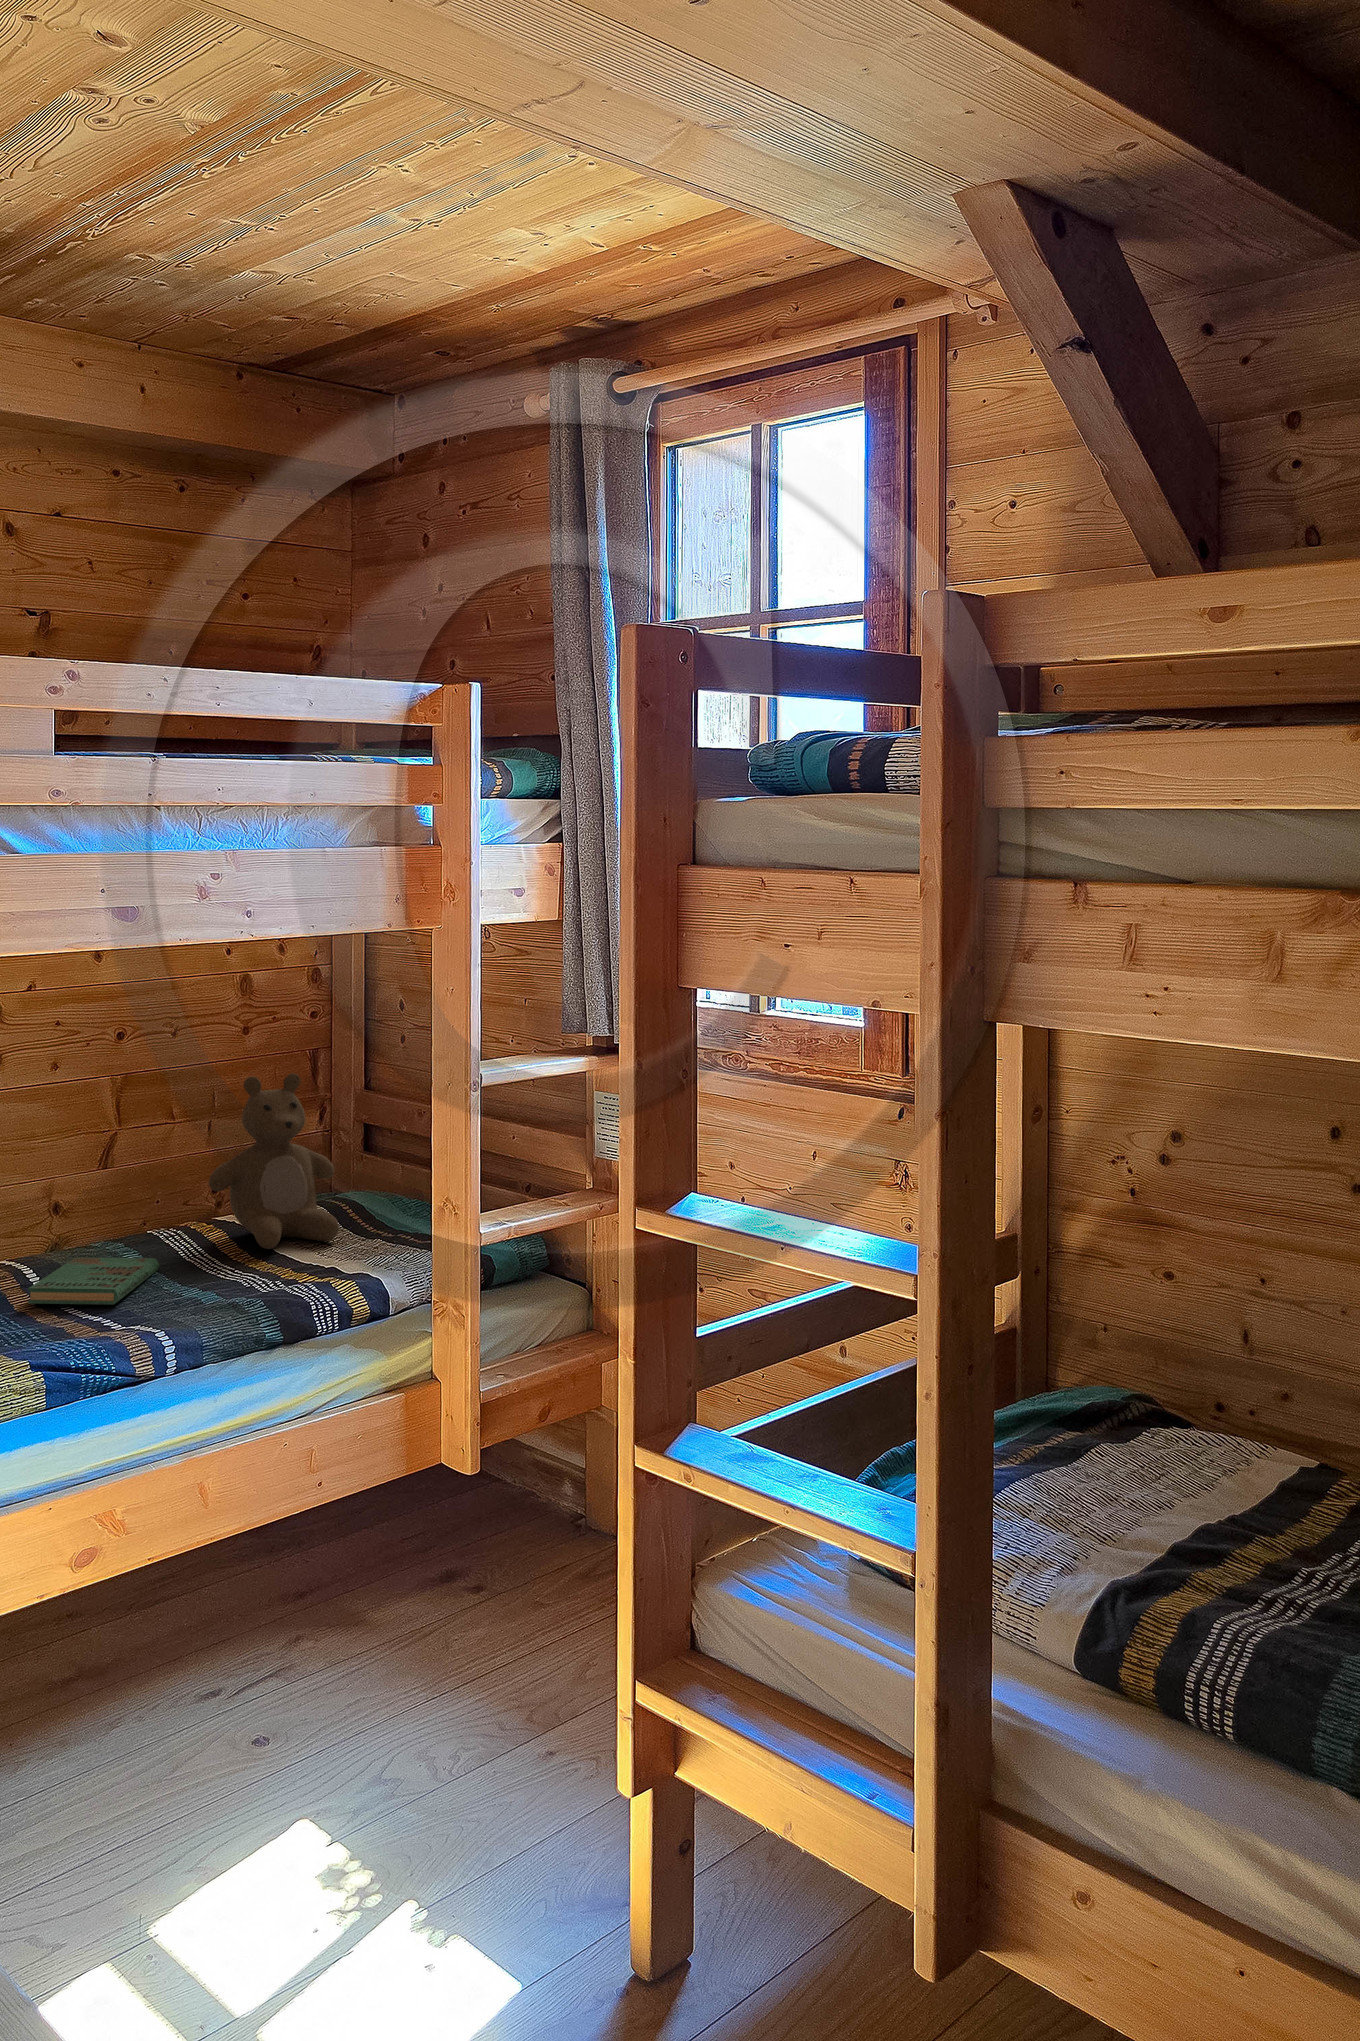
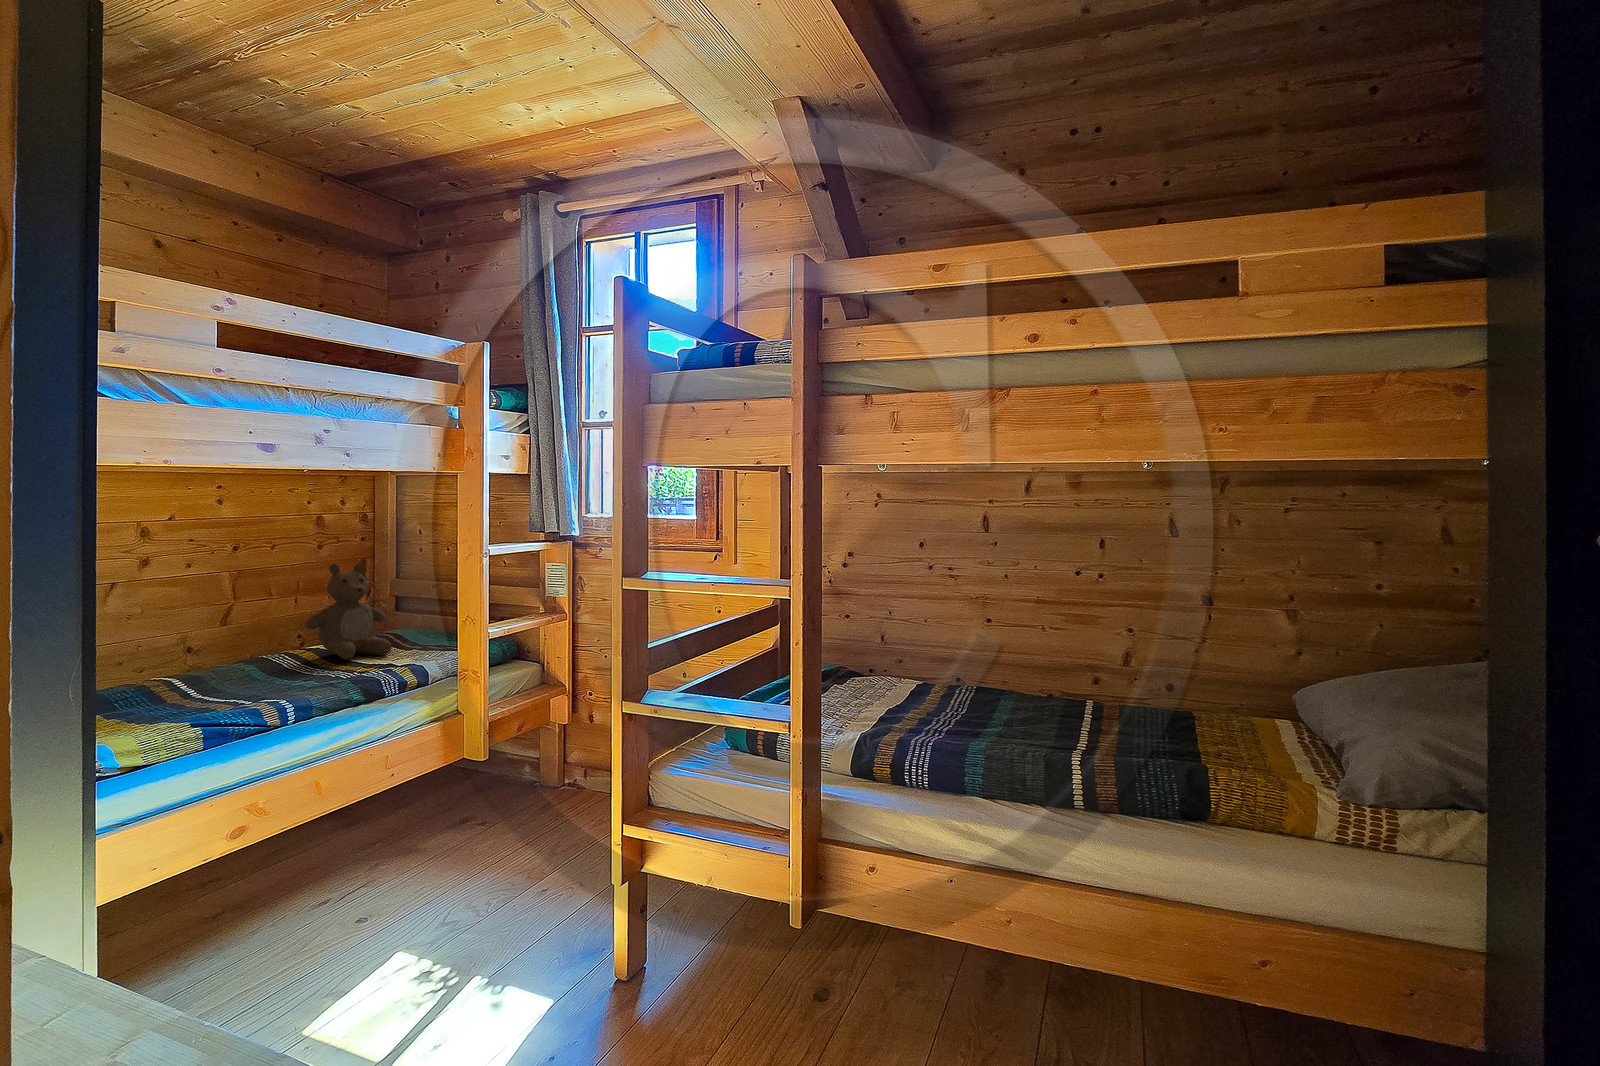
book: present [28,1257,159,1305] -> none [181,667,274,694]

